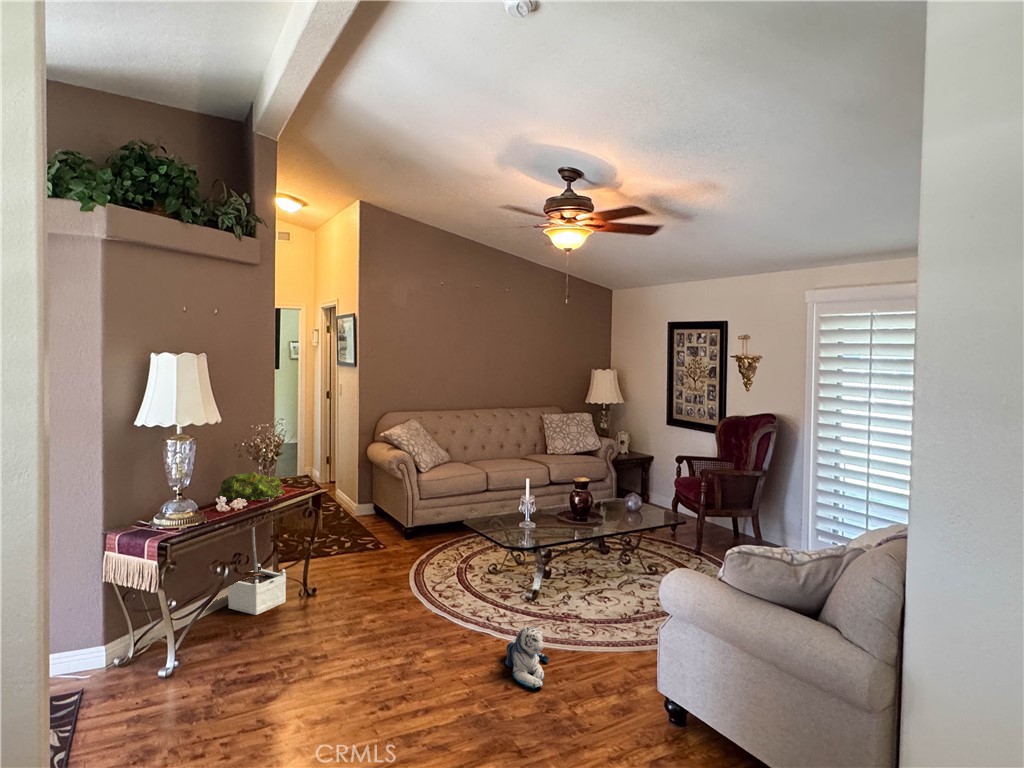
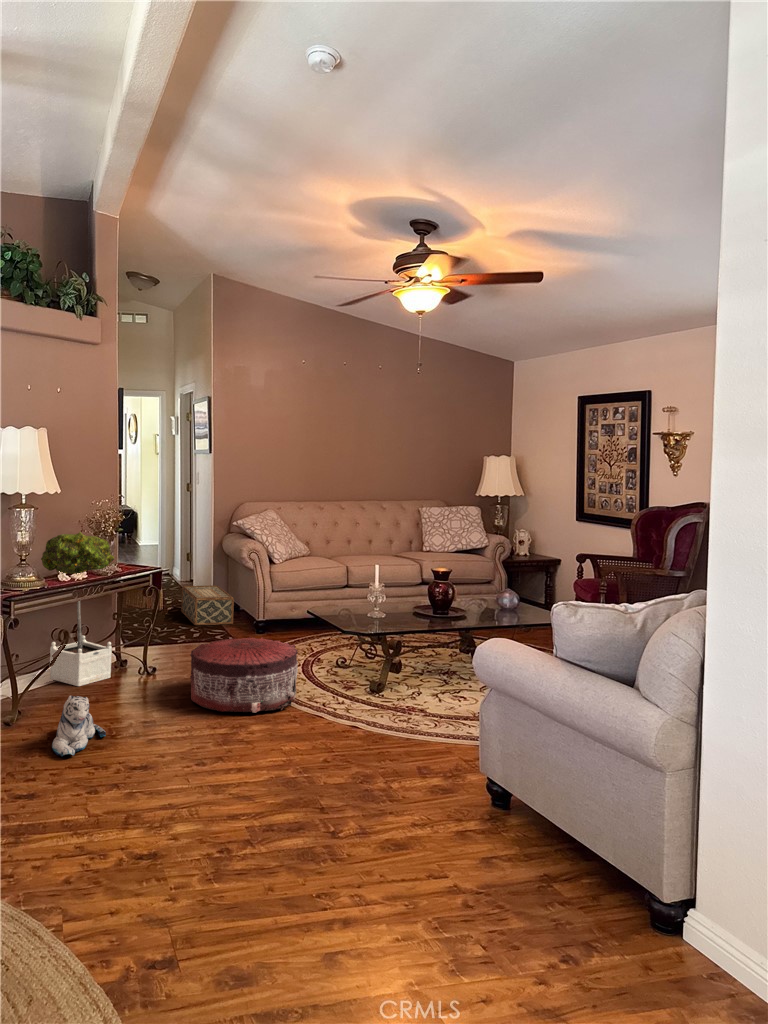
woven basket: none [340,499,388,537] -> present [181,585,234,625]
pouf: none [361,556,461,636] -> present [190,637,298,713]
plush toy: present [505,627,549,689] -> present [52,696,106,757]

